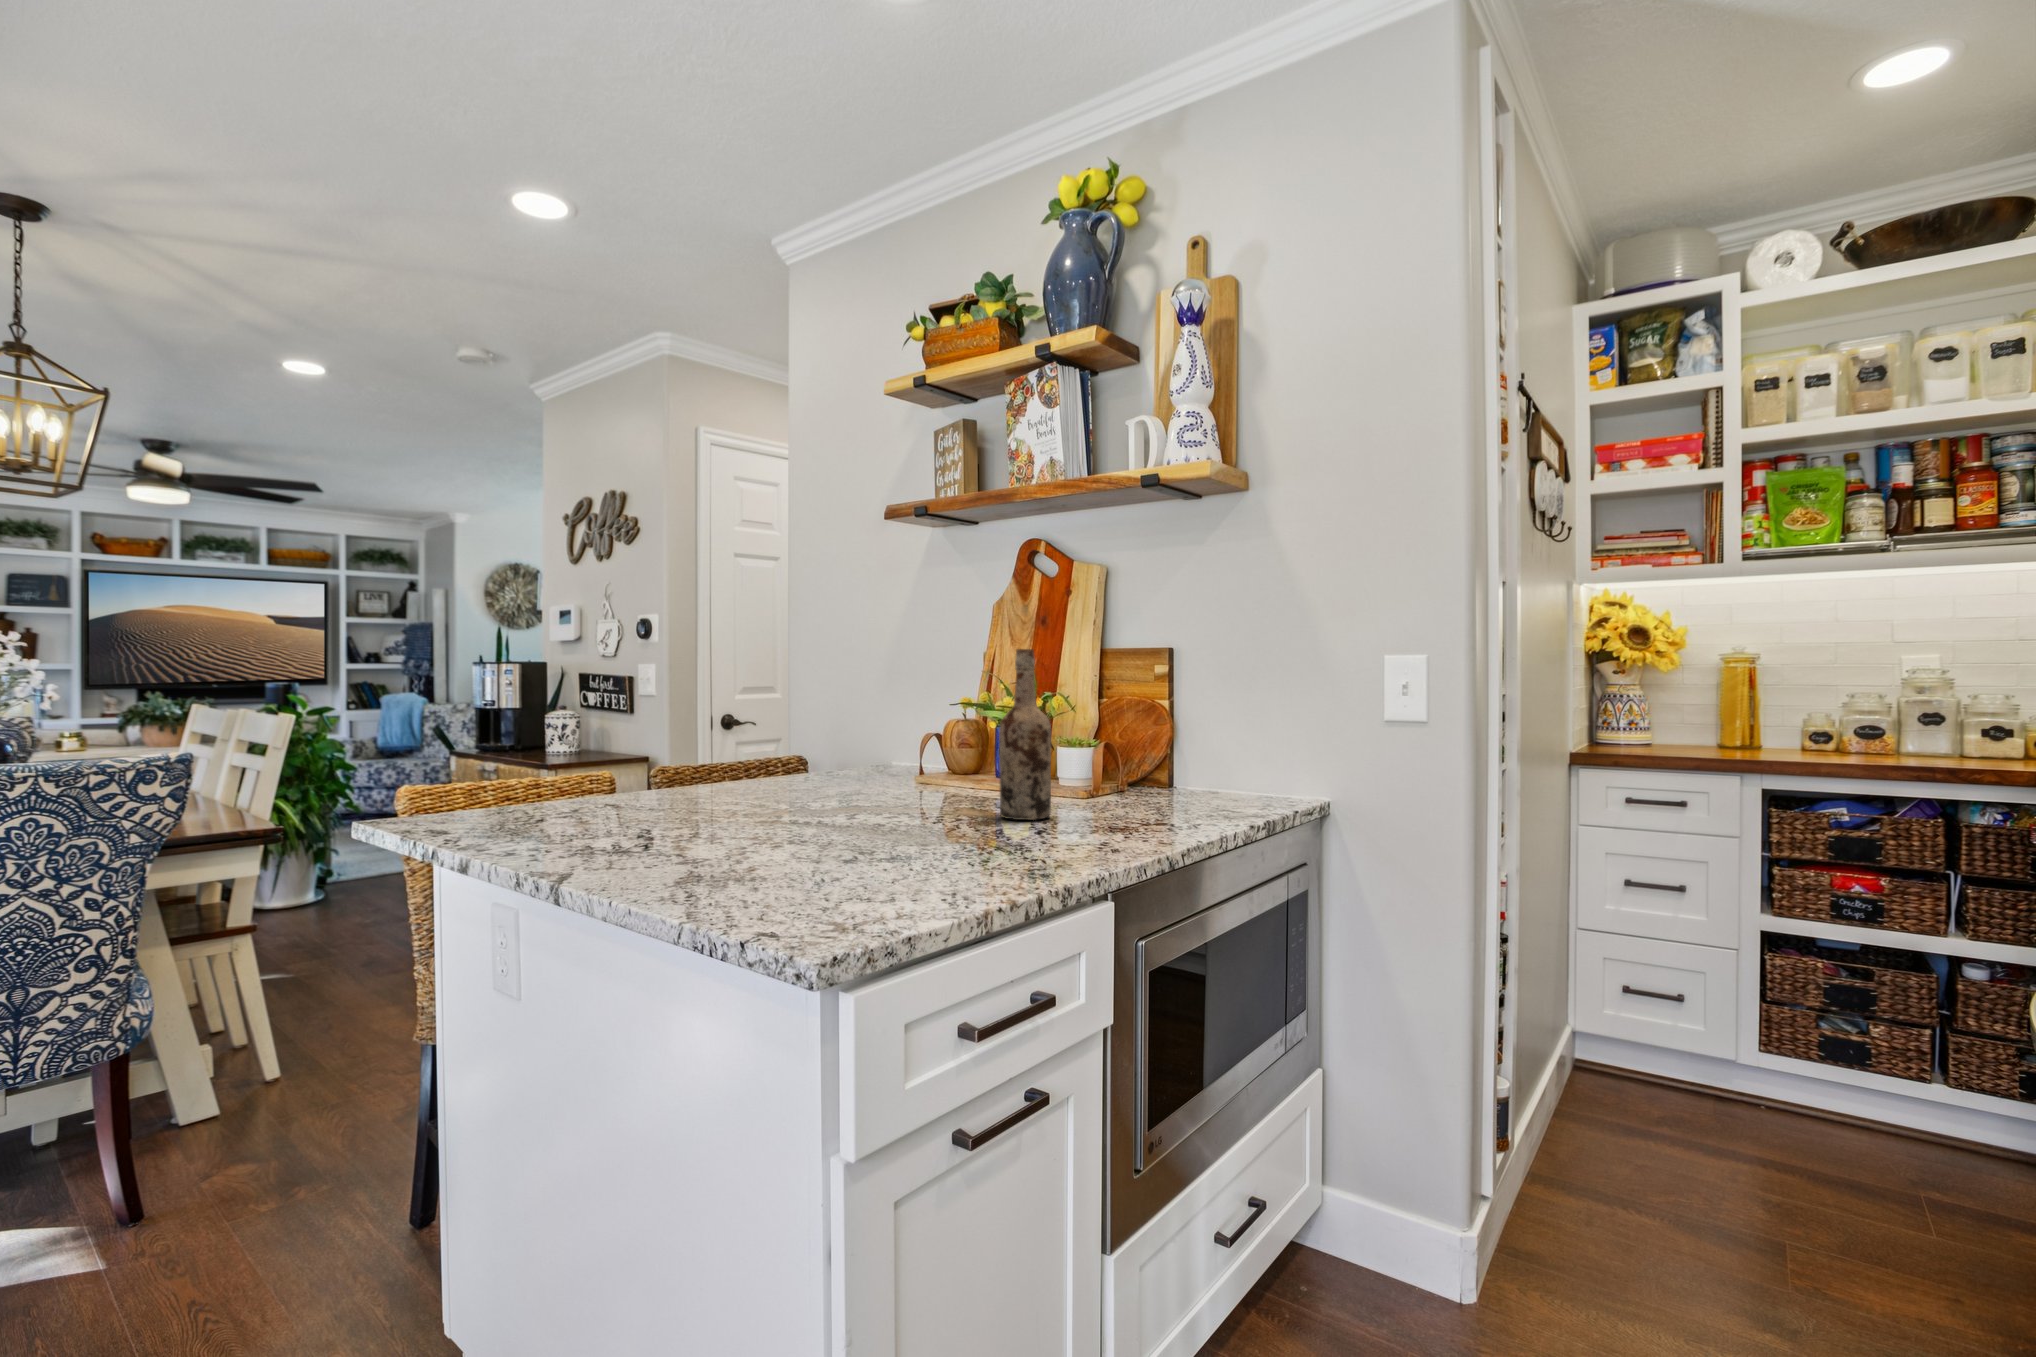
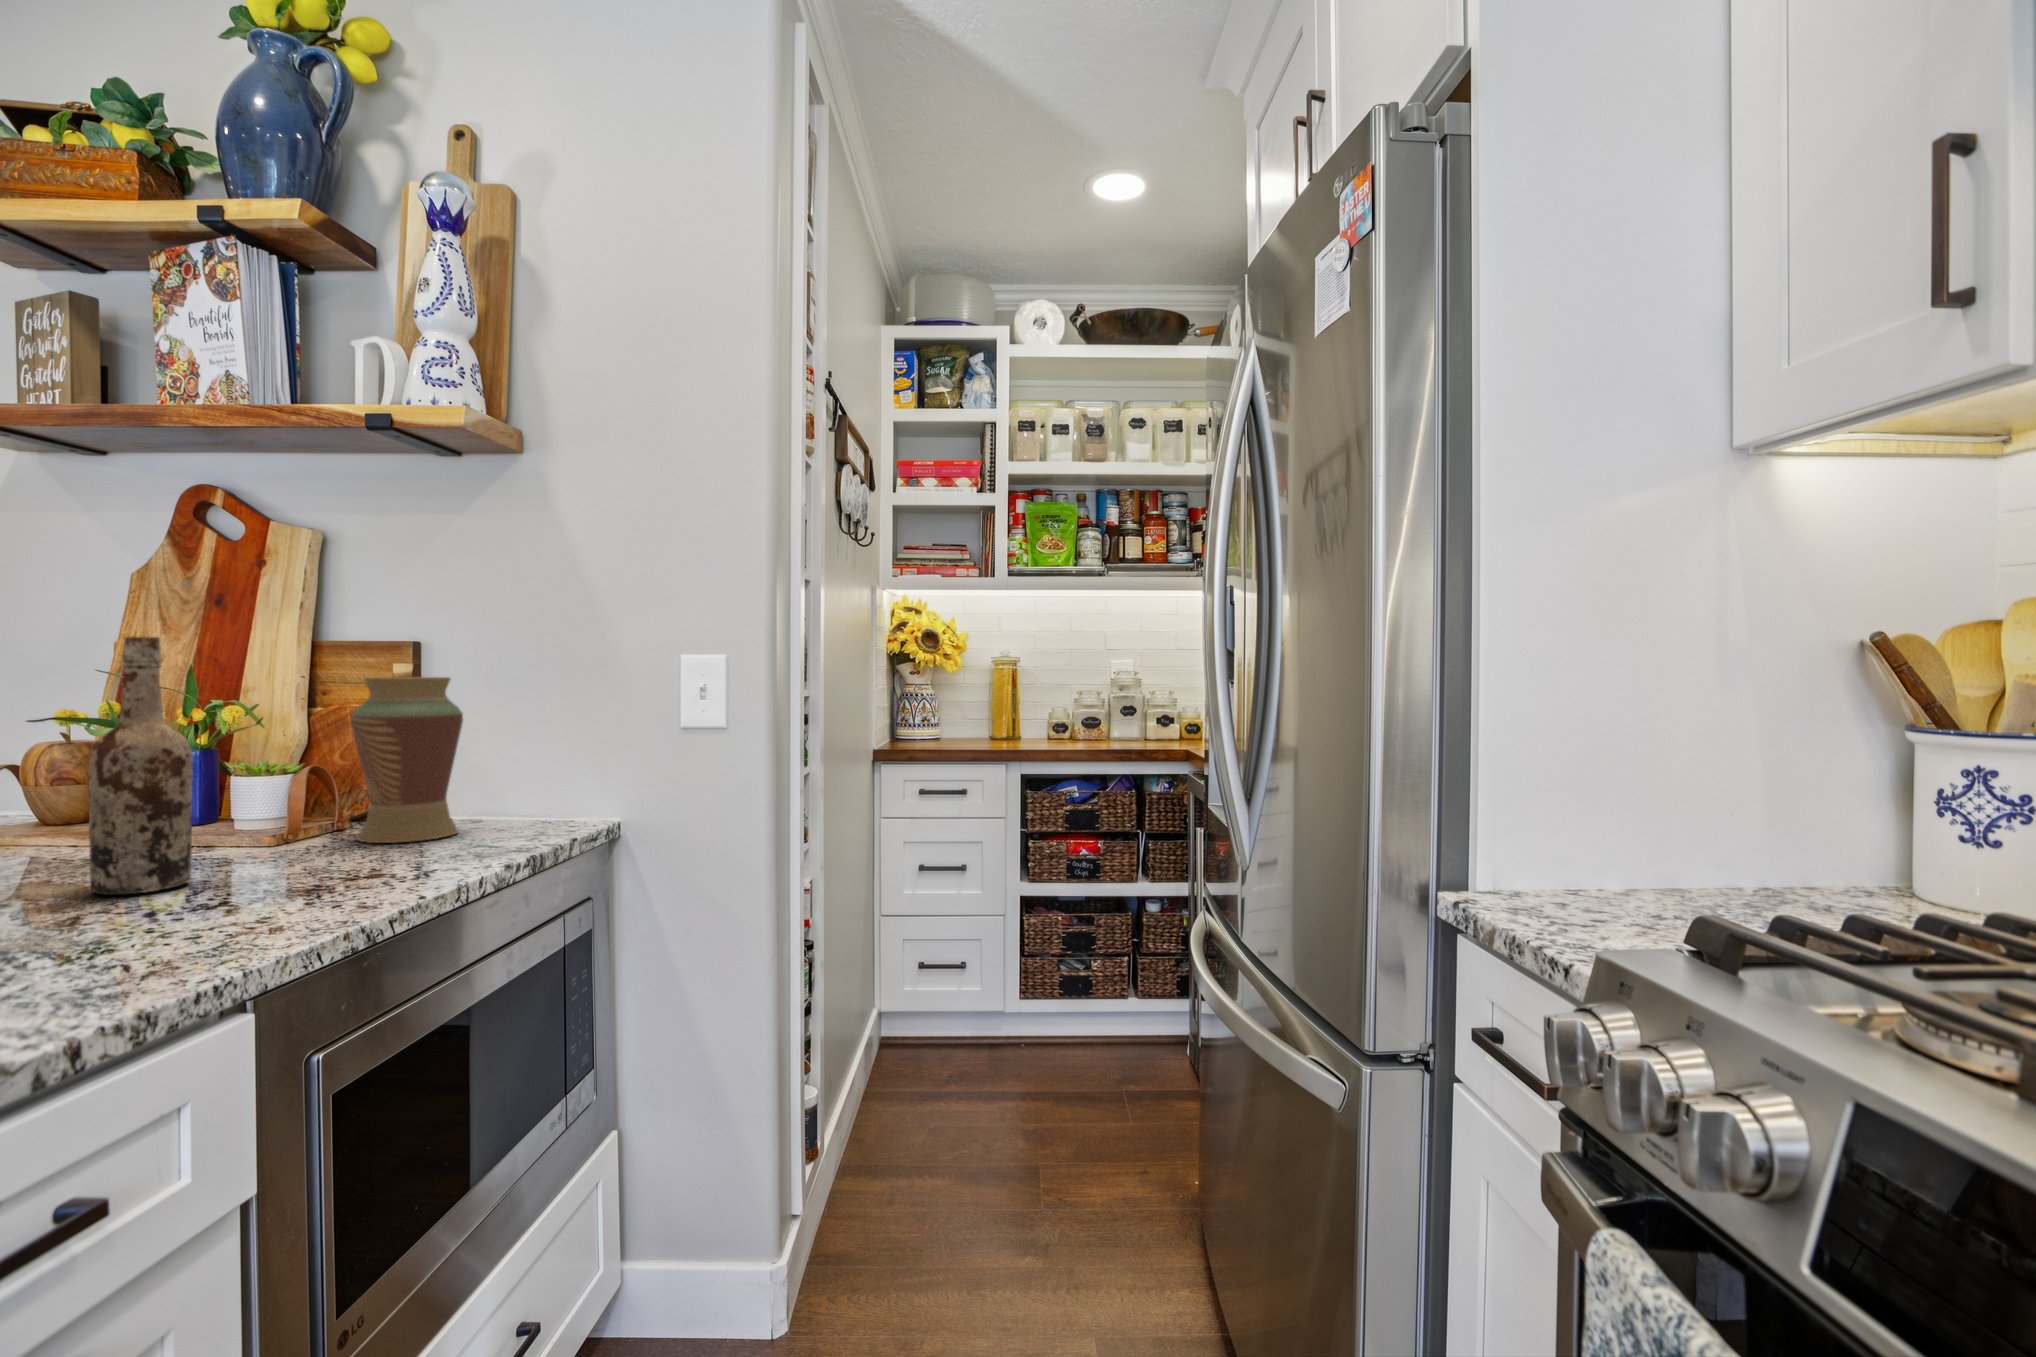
vase: none [1132,676,1206,803] -> present [351,677,463,843]

